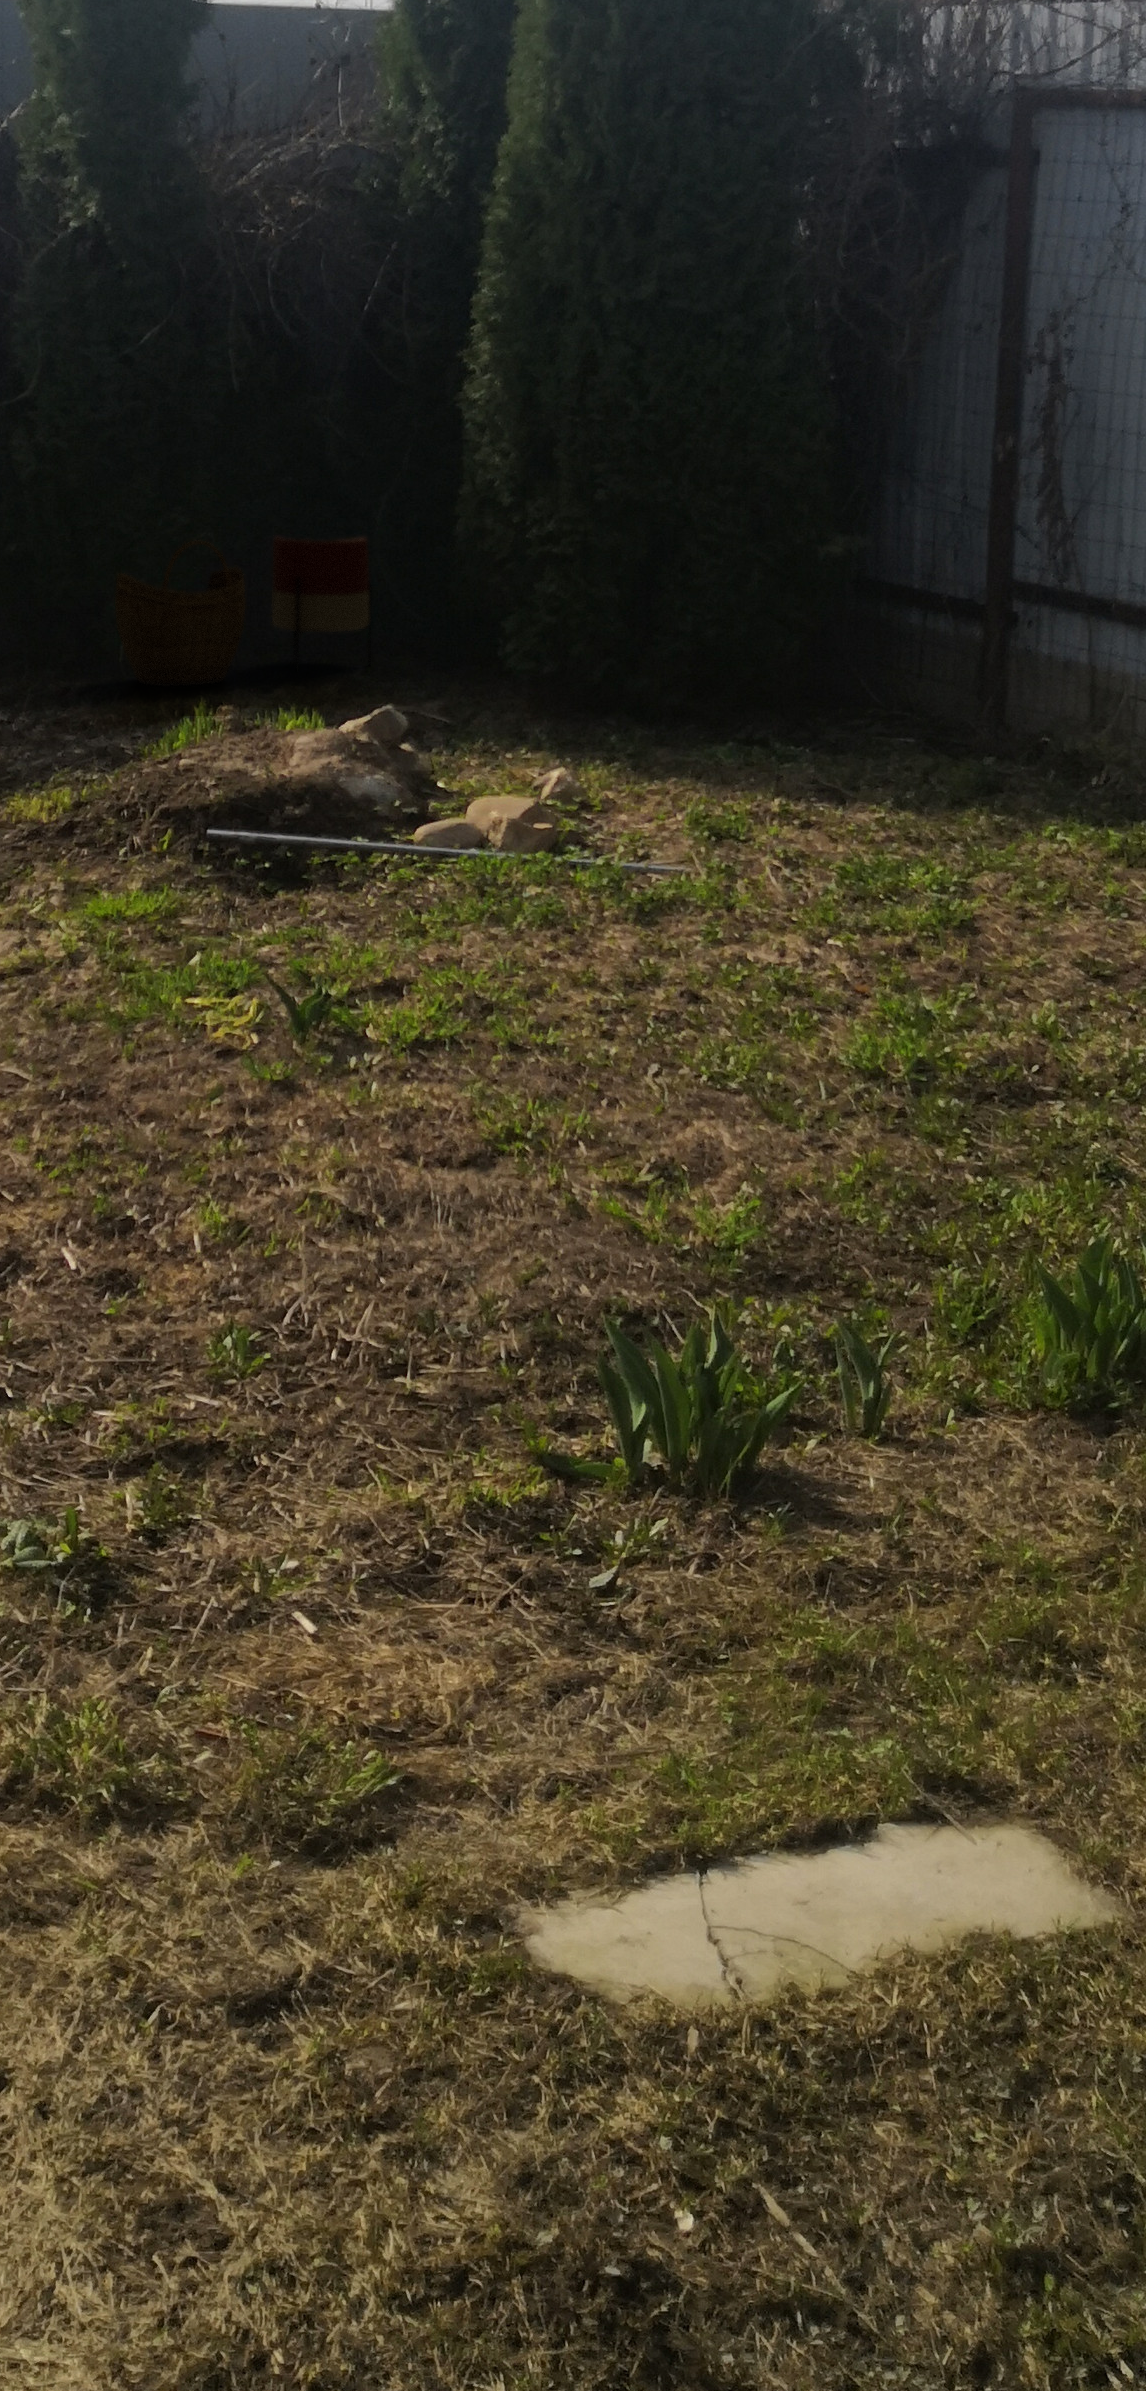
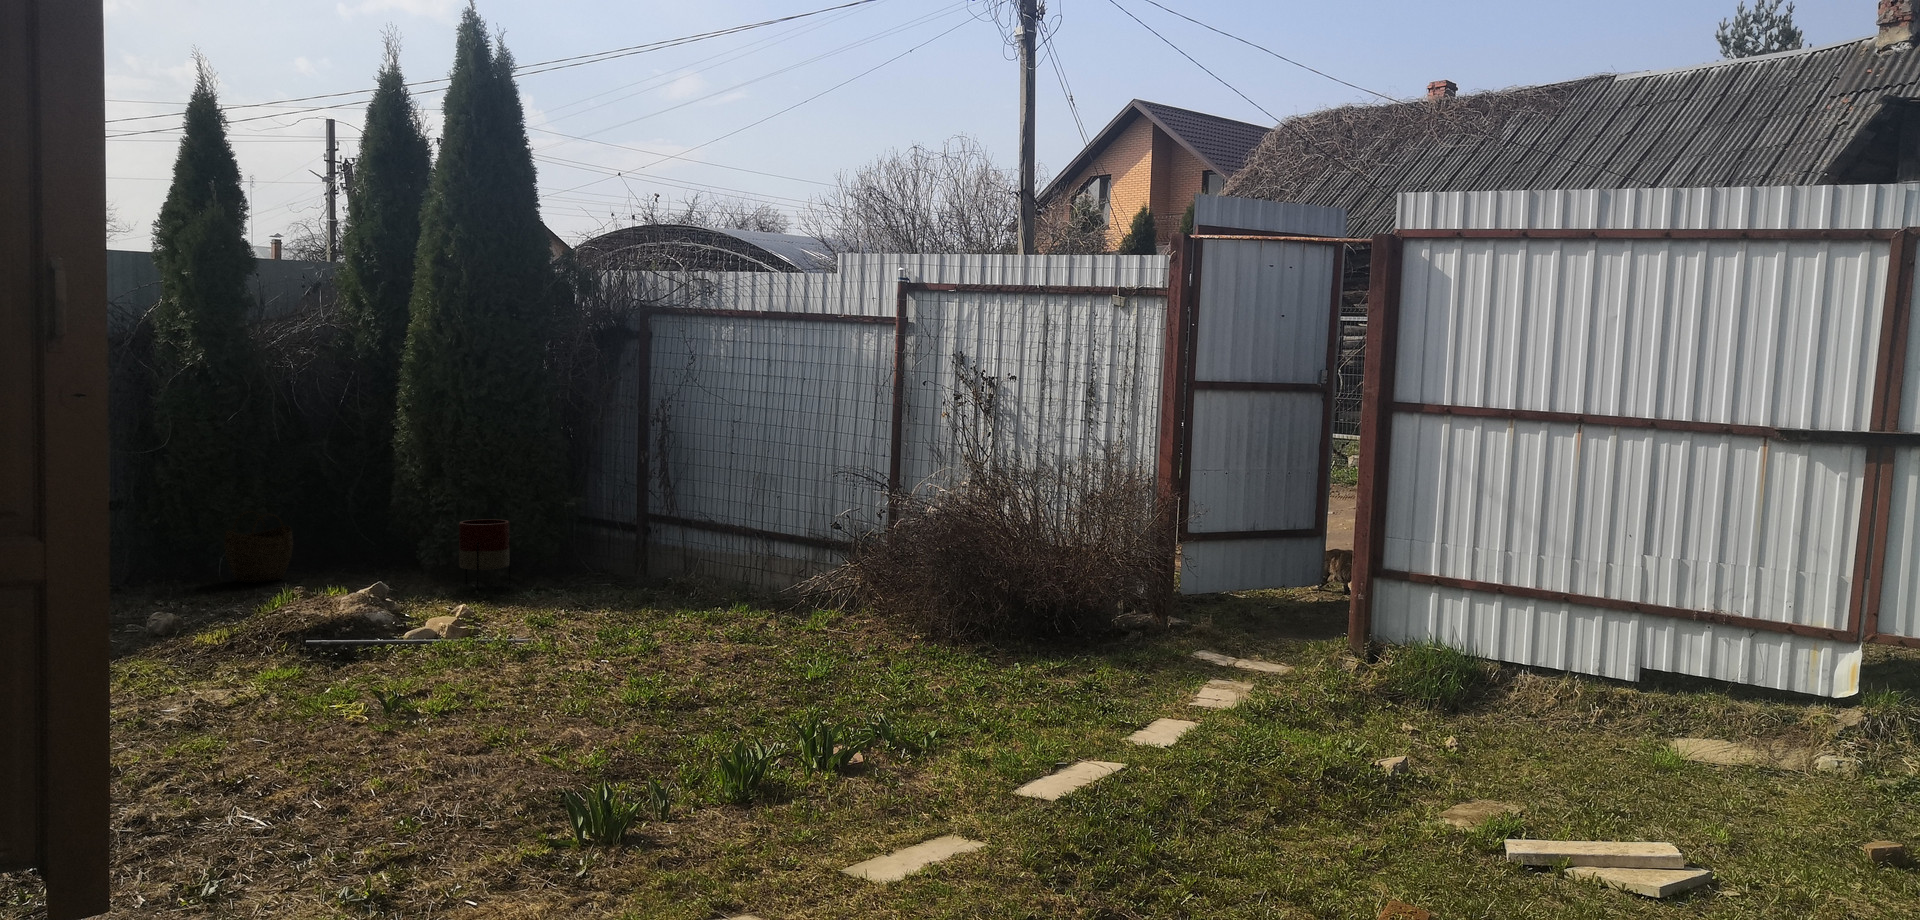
planter: present [272,537,372,669] -> present [459,519,510,590]

